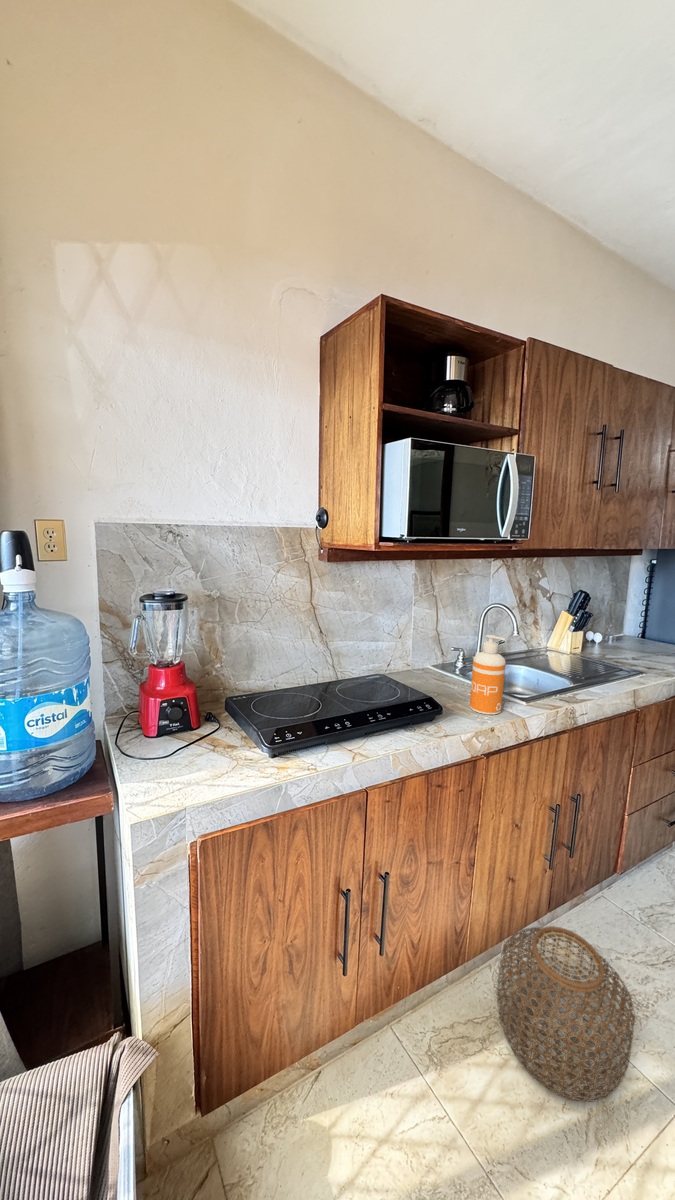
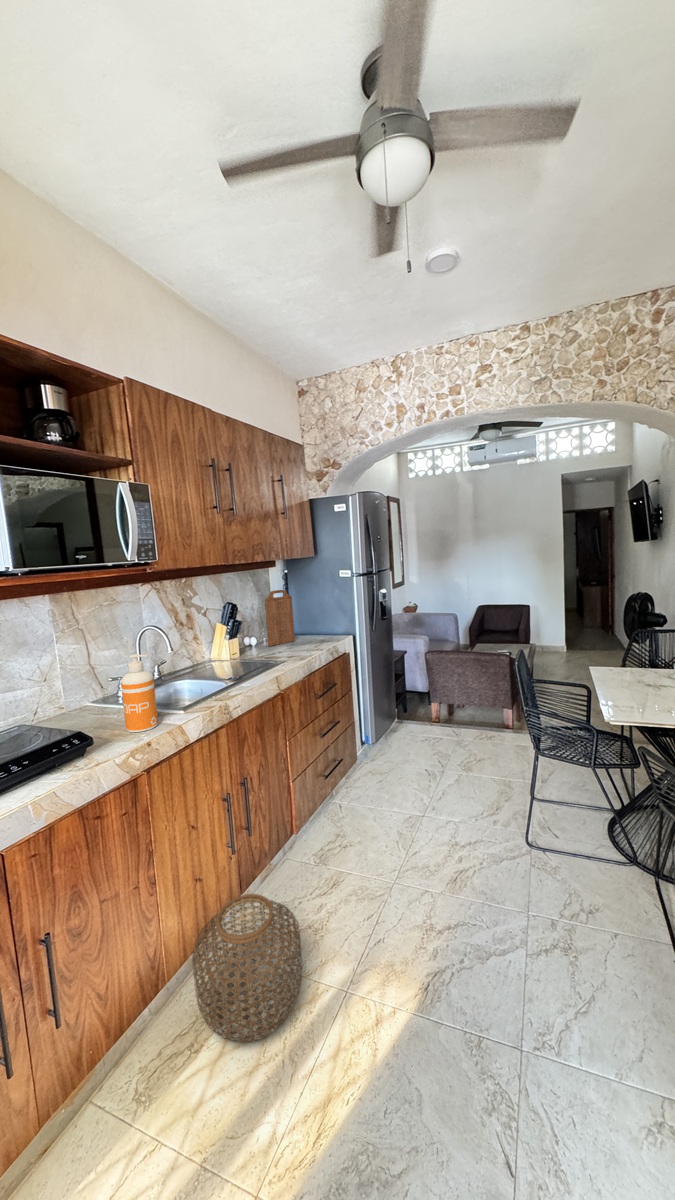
cutting board: none [615,584,660,648] -> present [265,590,295,646]

